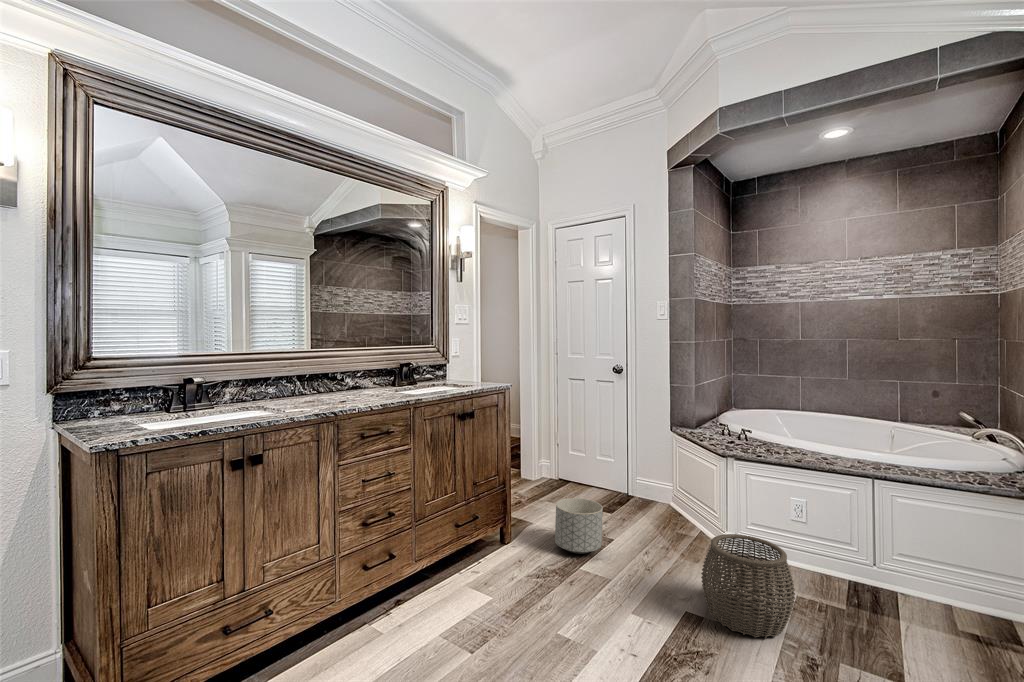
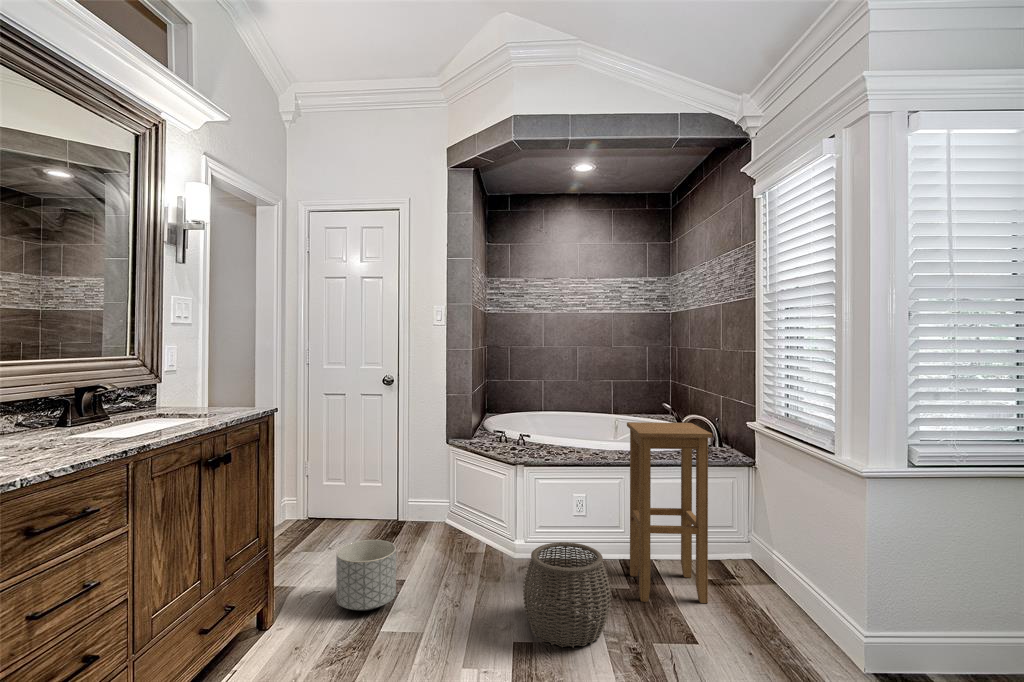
stool: none [847,431,951,648] -> present [627,422,712,603]

